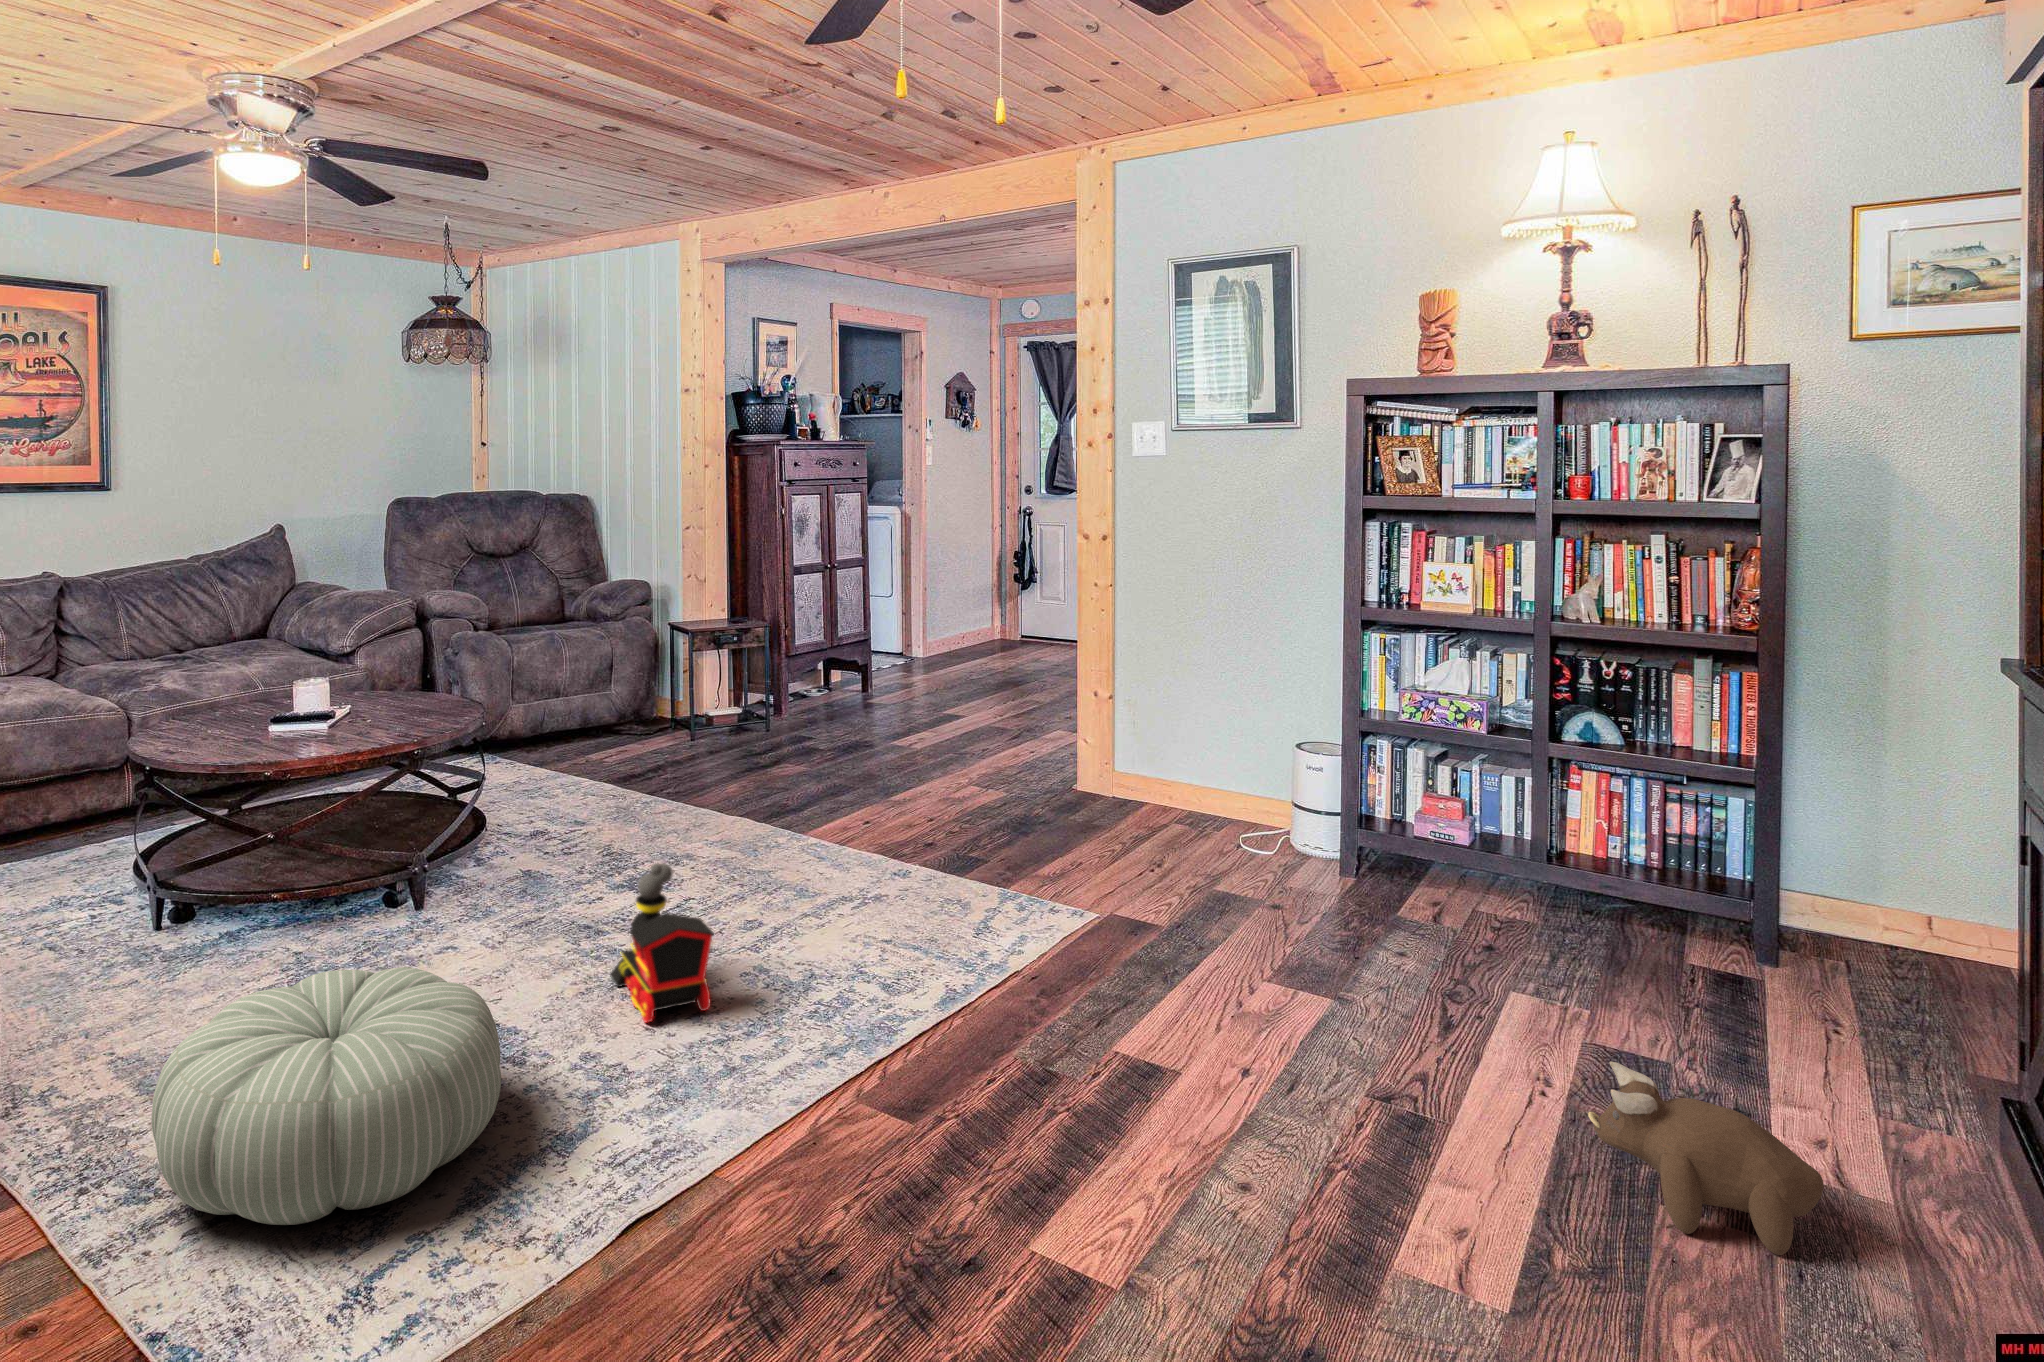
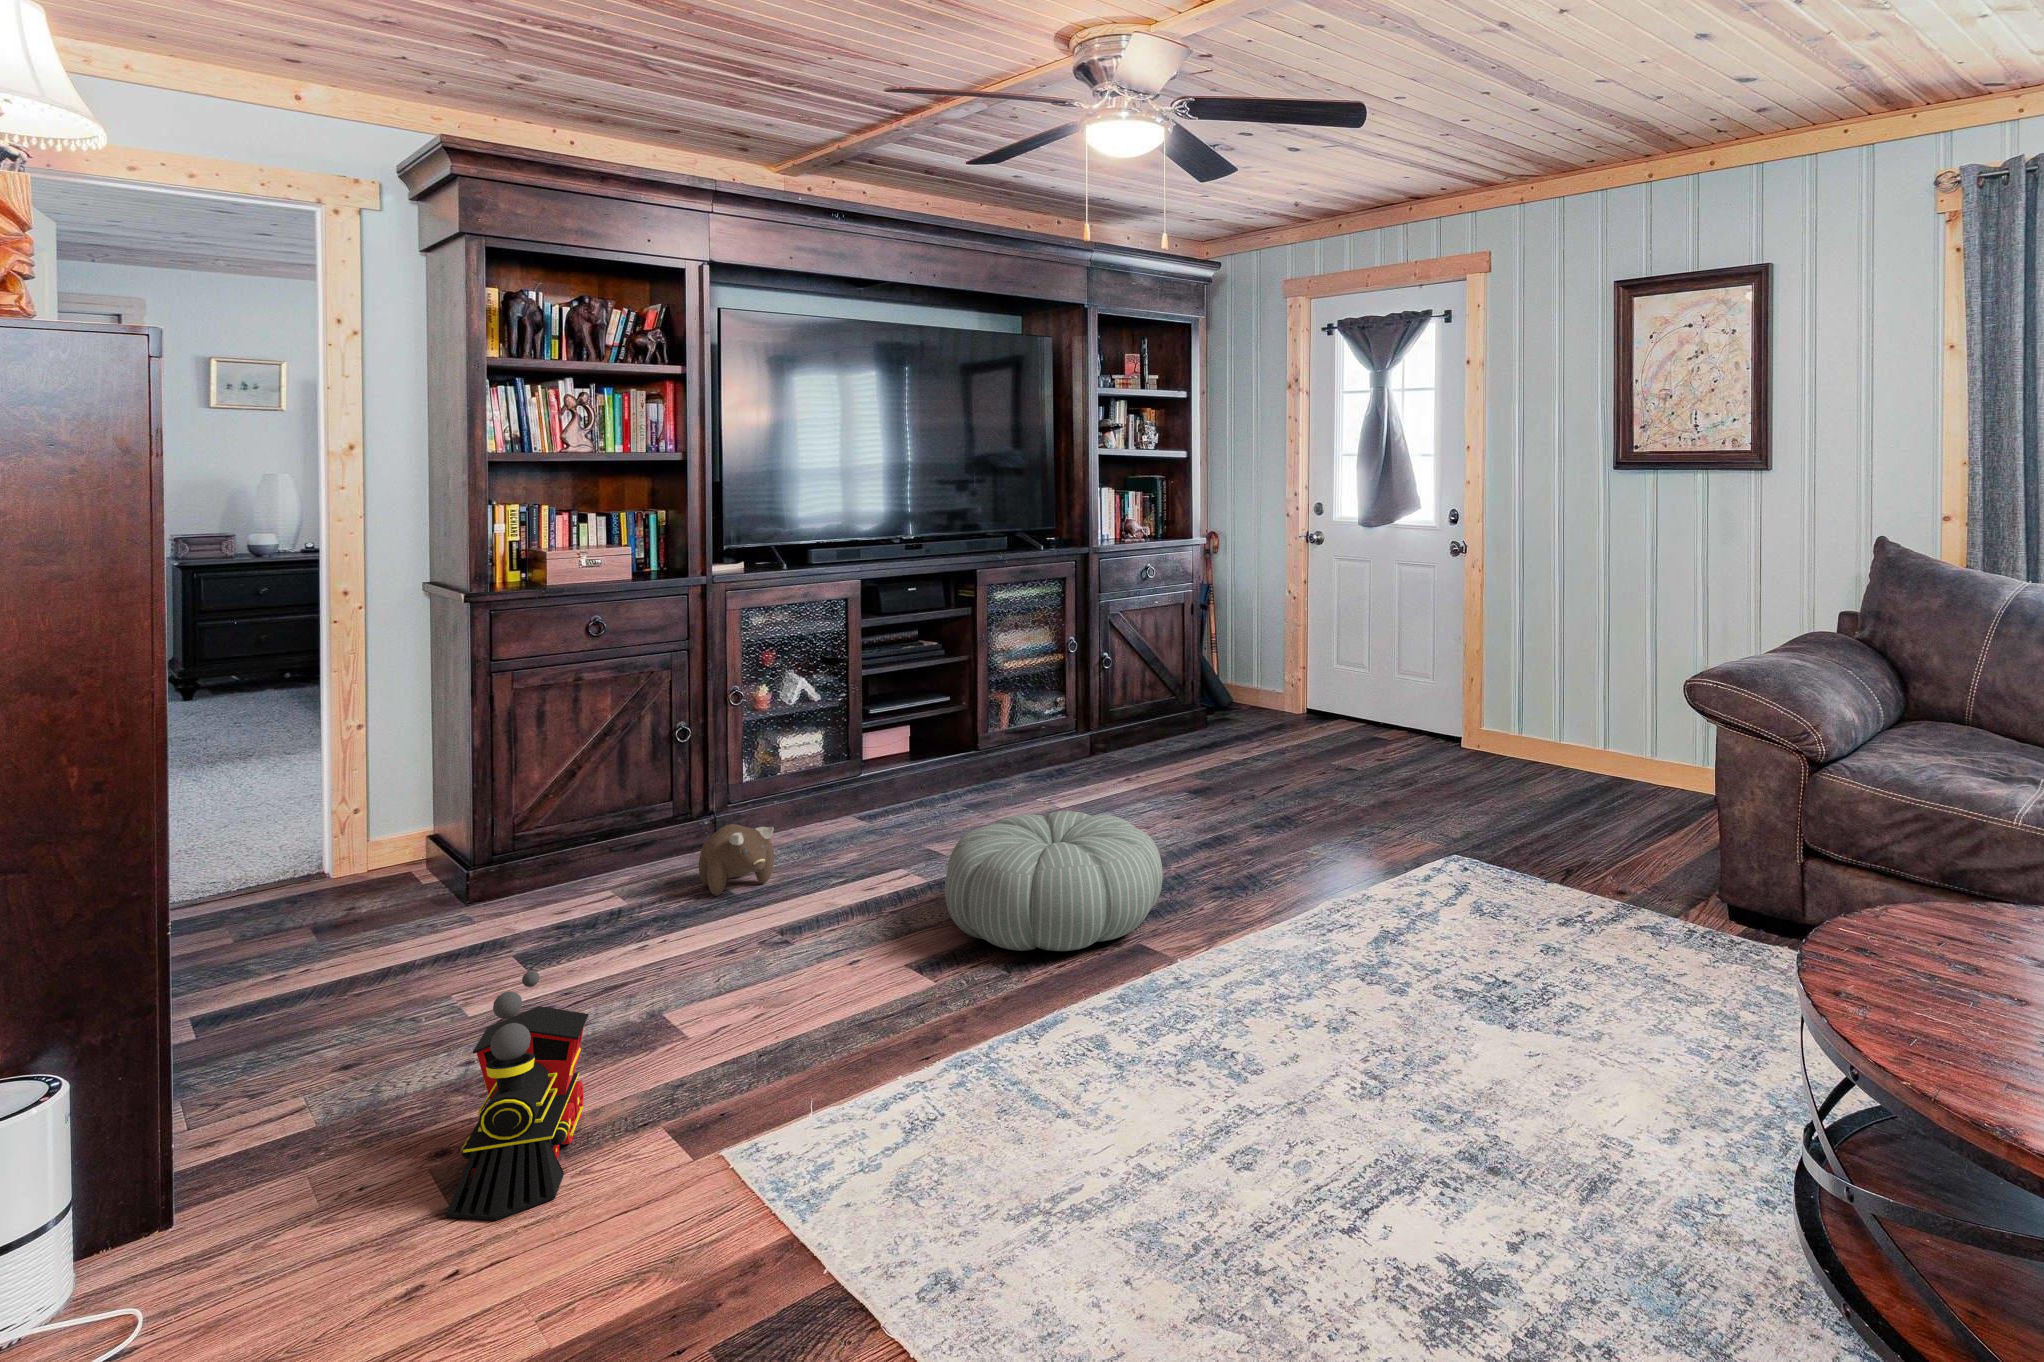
toy train: present [610,863,714,1023] -> present [446,971,589,1220]
pouf: present [151,967,501,1225] -> present [945,811,1163,951]

